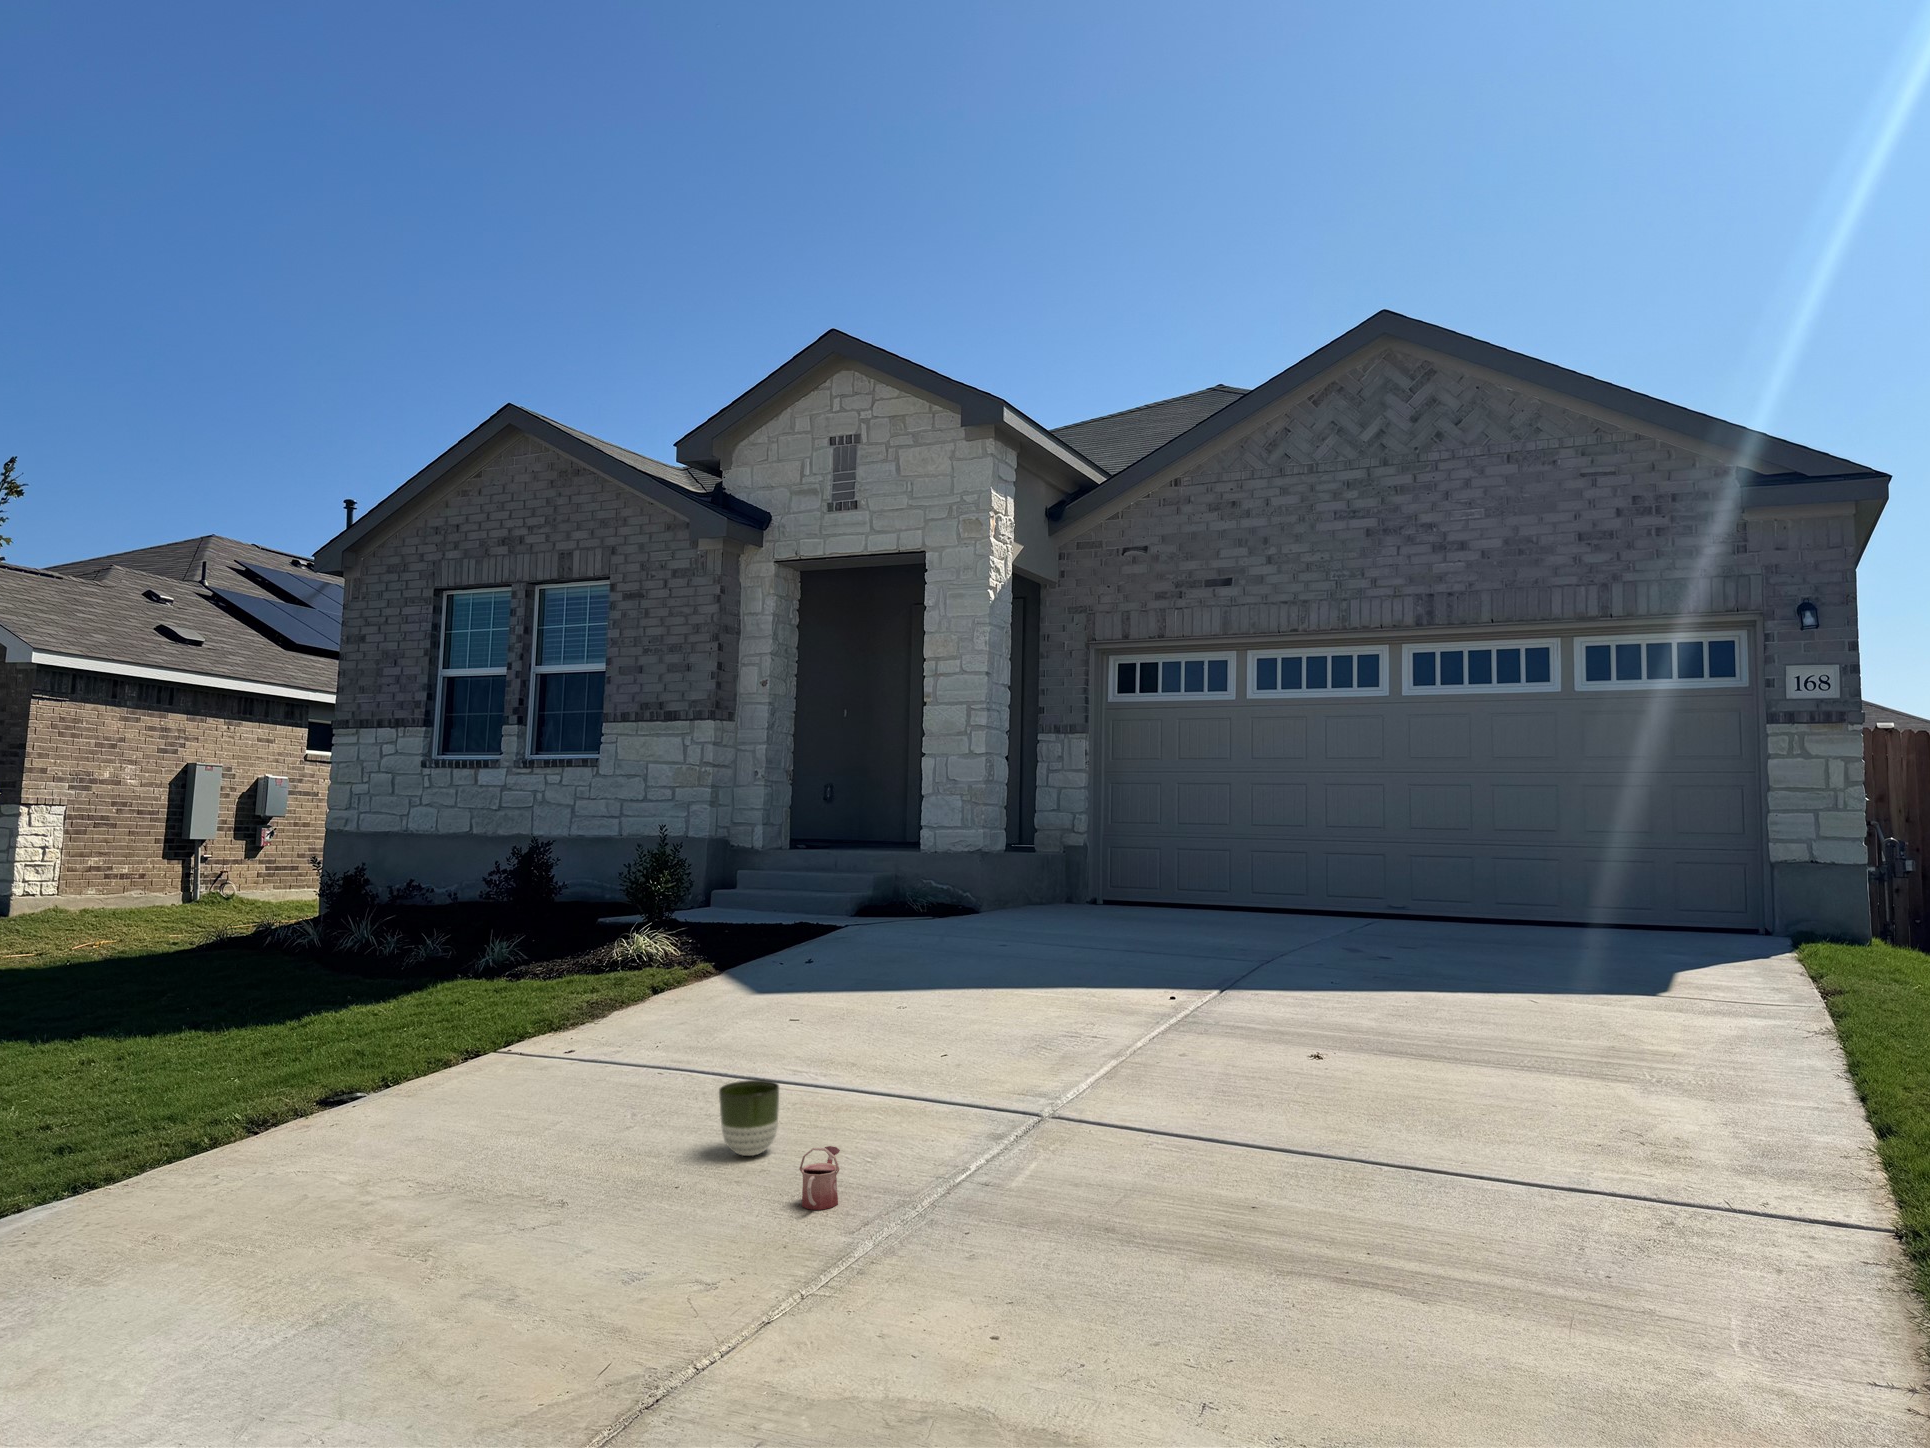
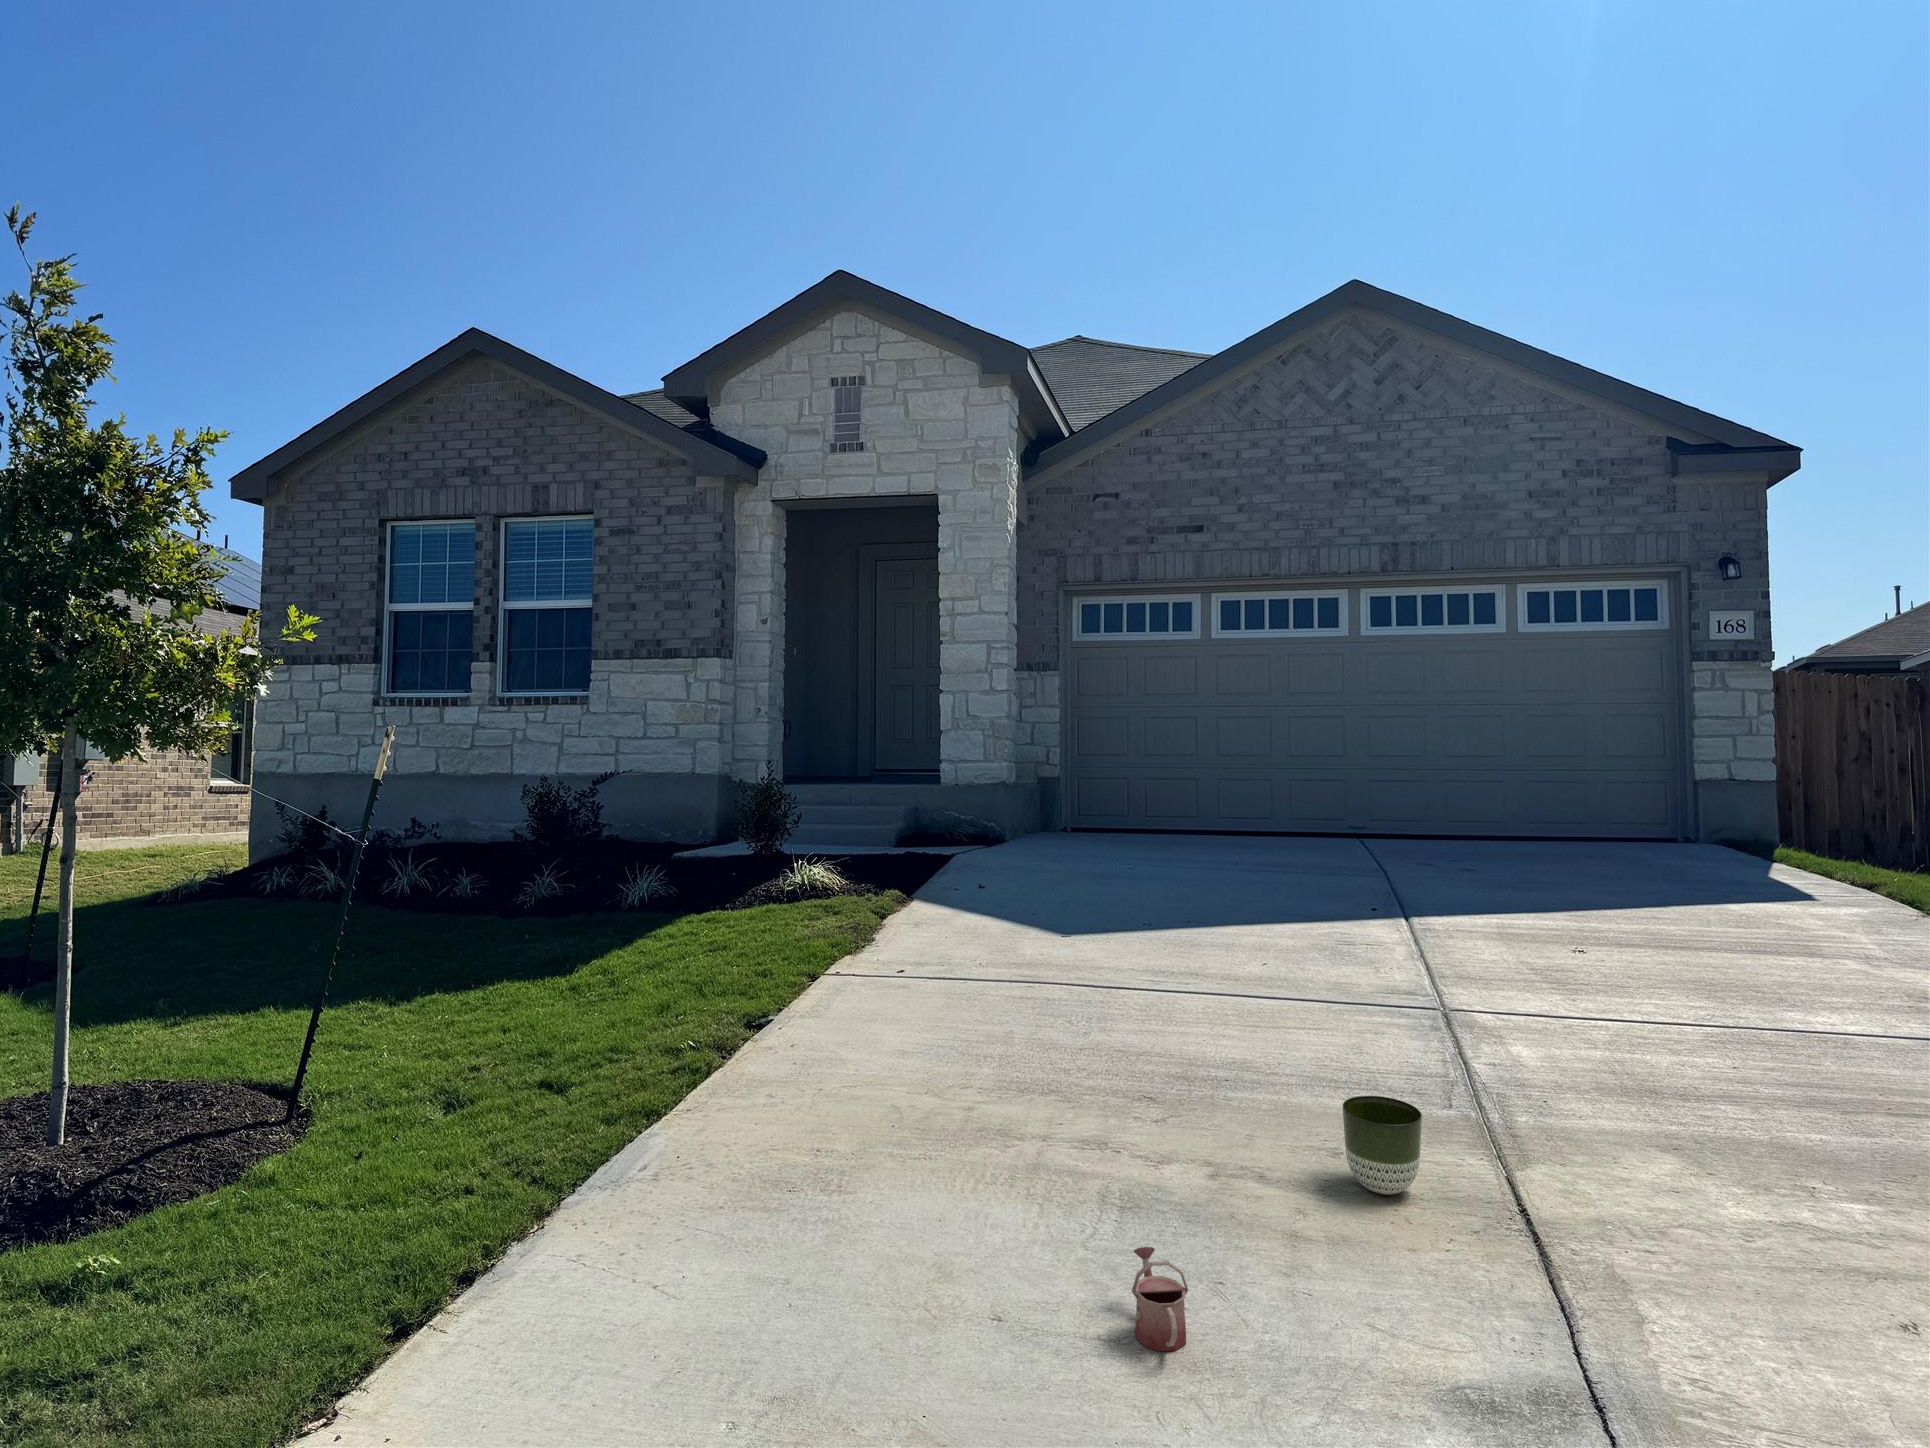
watering can: present [800,1146,840,1210] -> present [1132,1247,1188,1351]

